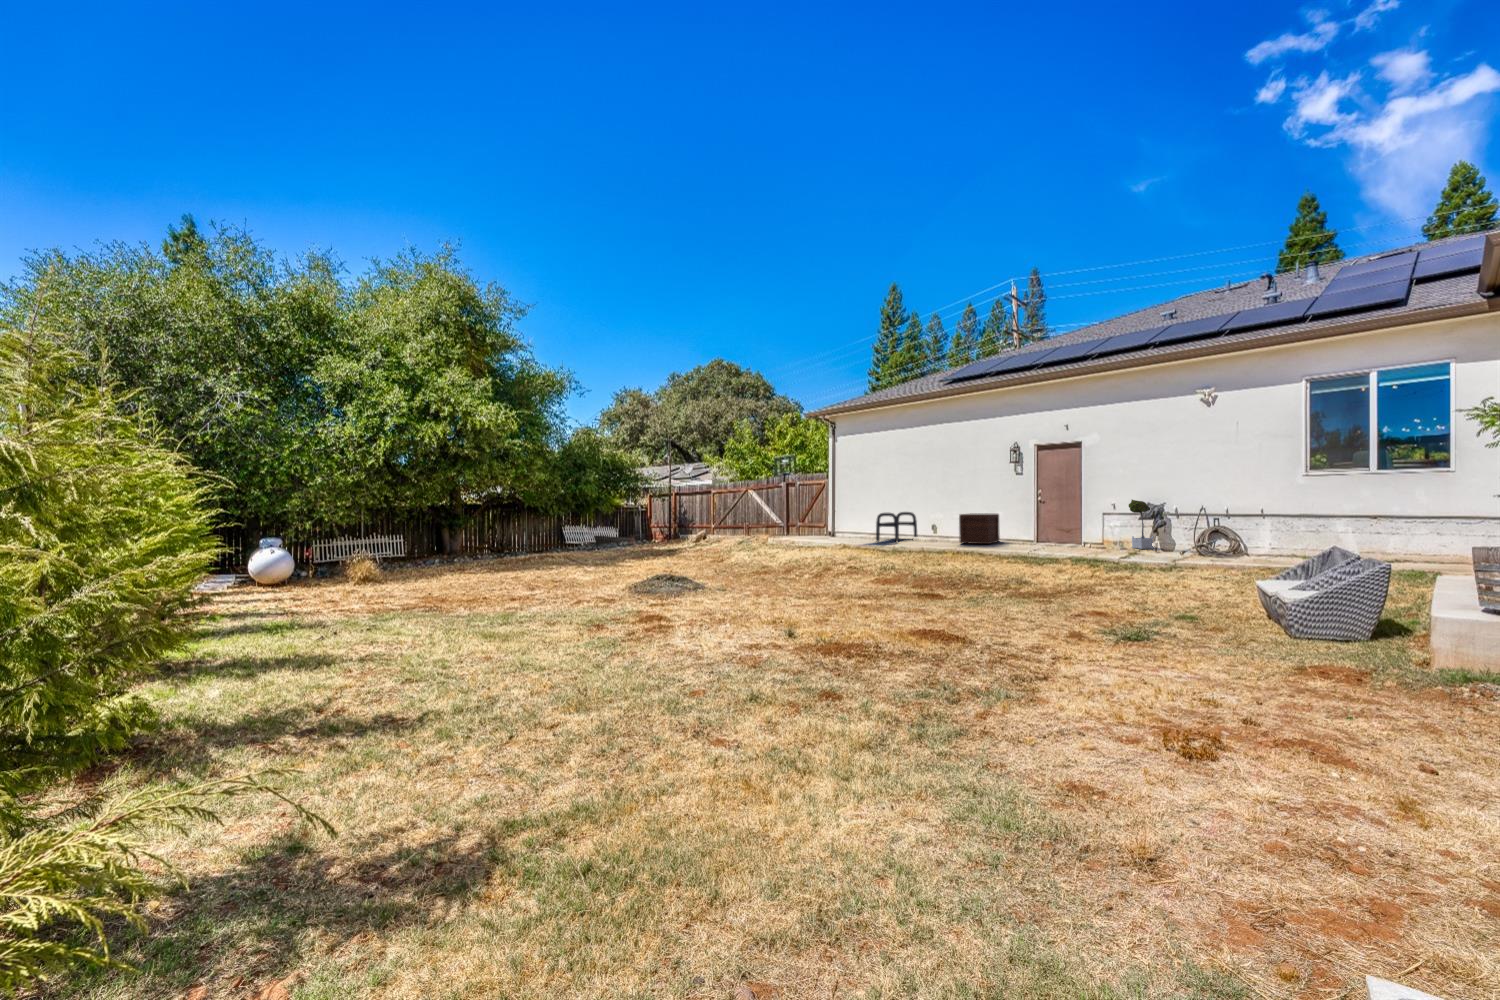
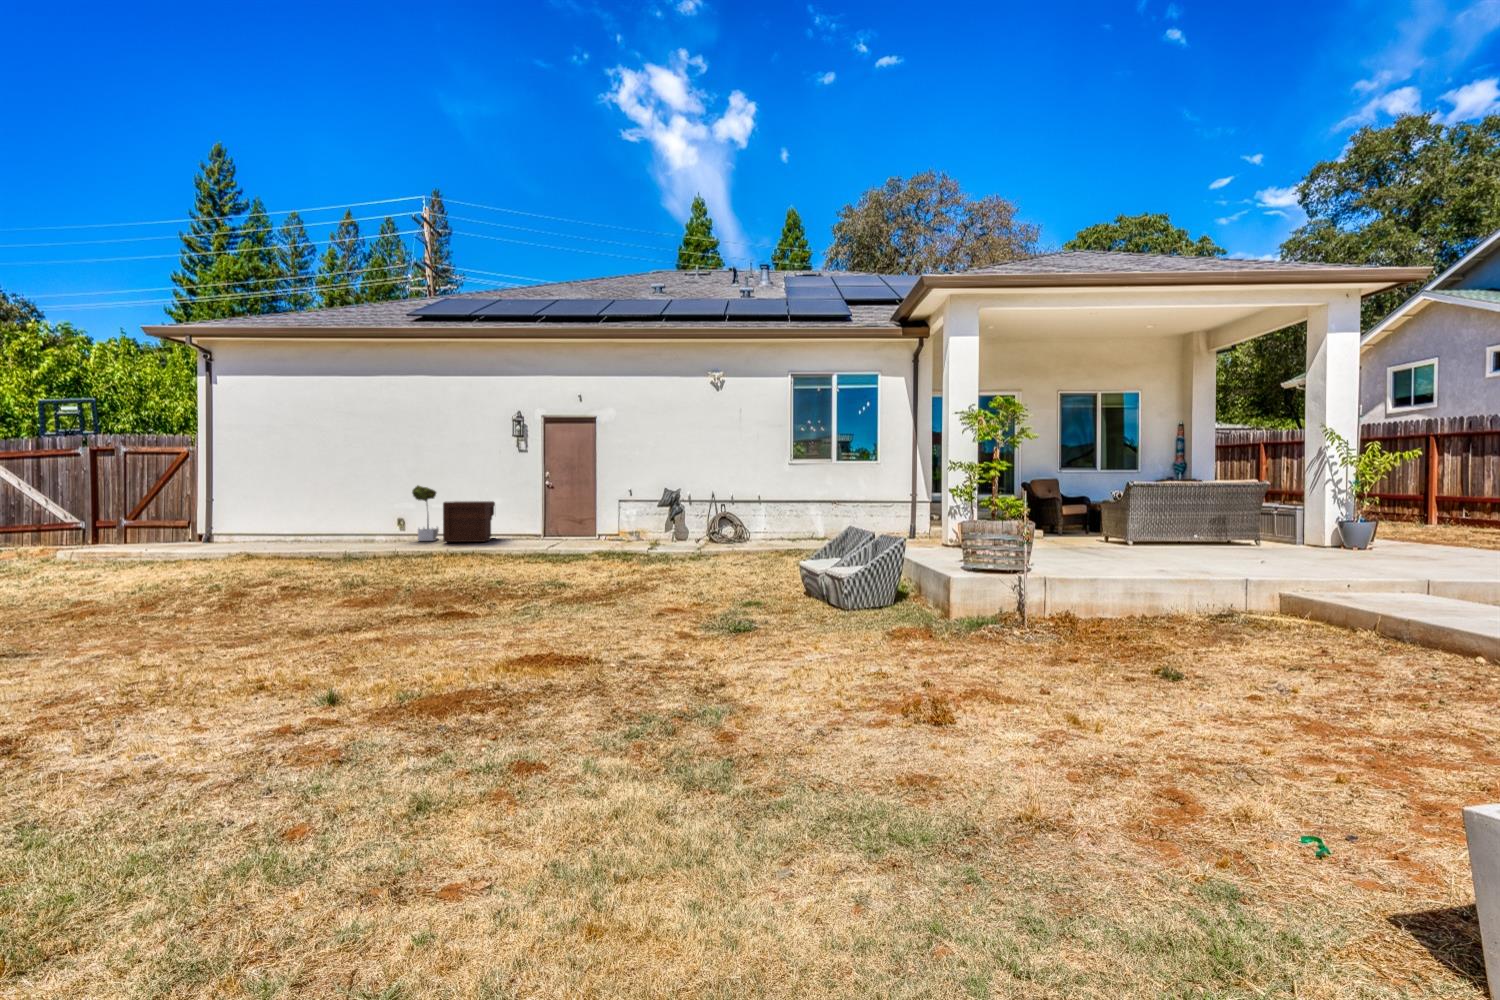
potted tree: present [1129,500,1154,549] -> present [412,486,439,541]
bench: present [876,512,917,542] -> none [302,499,371,546]

